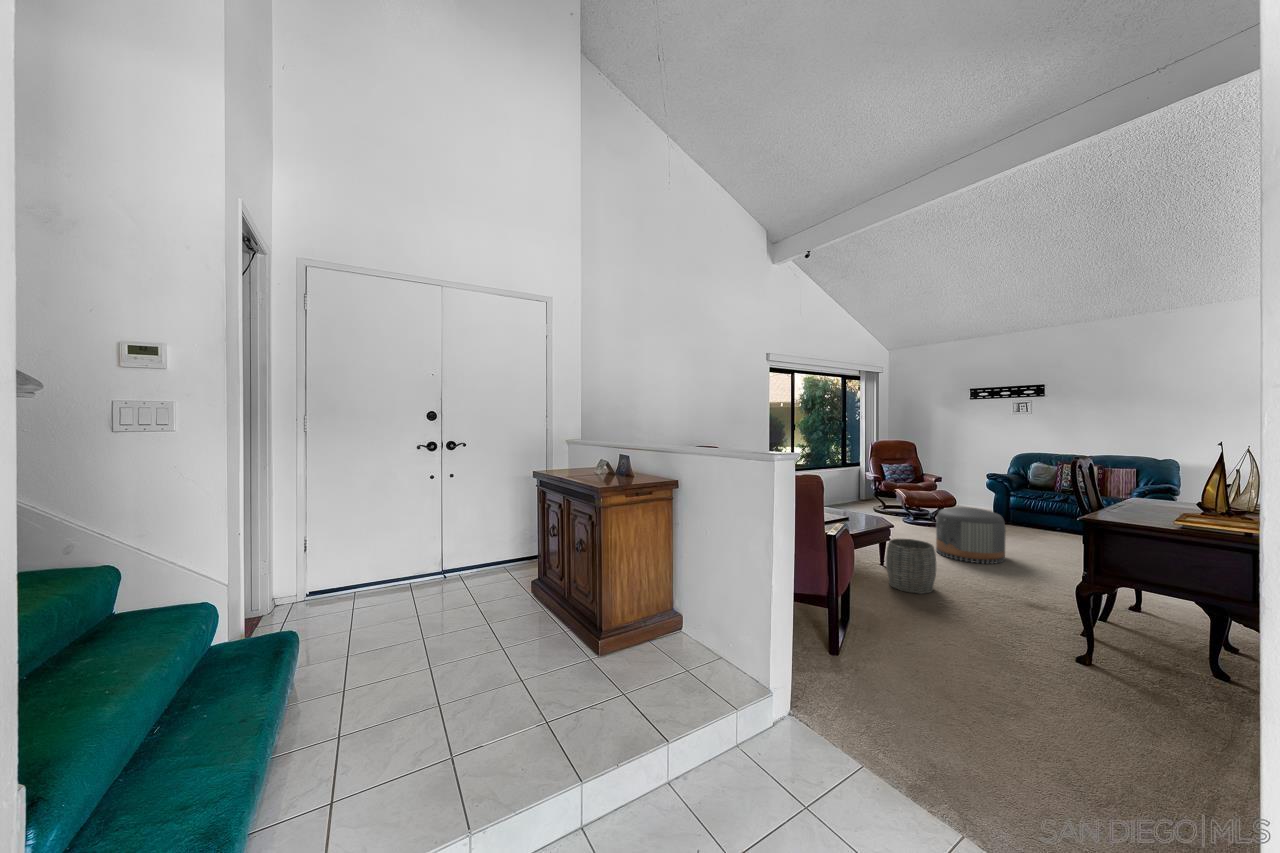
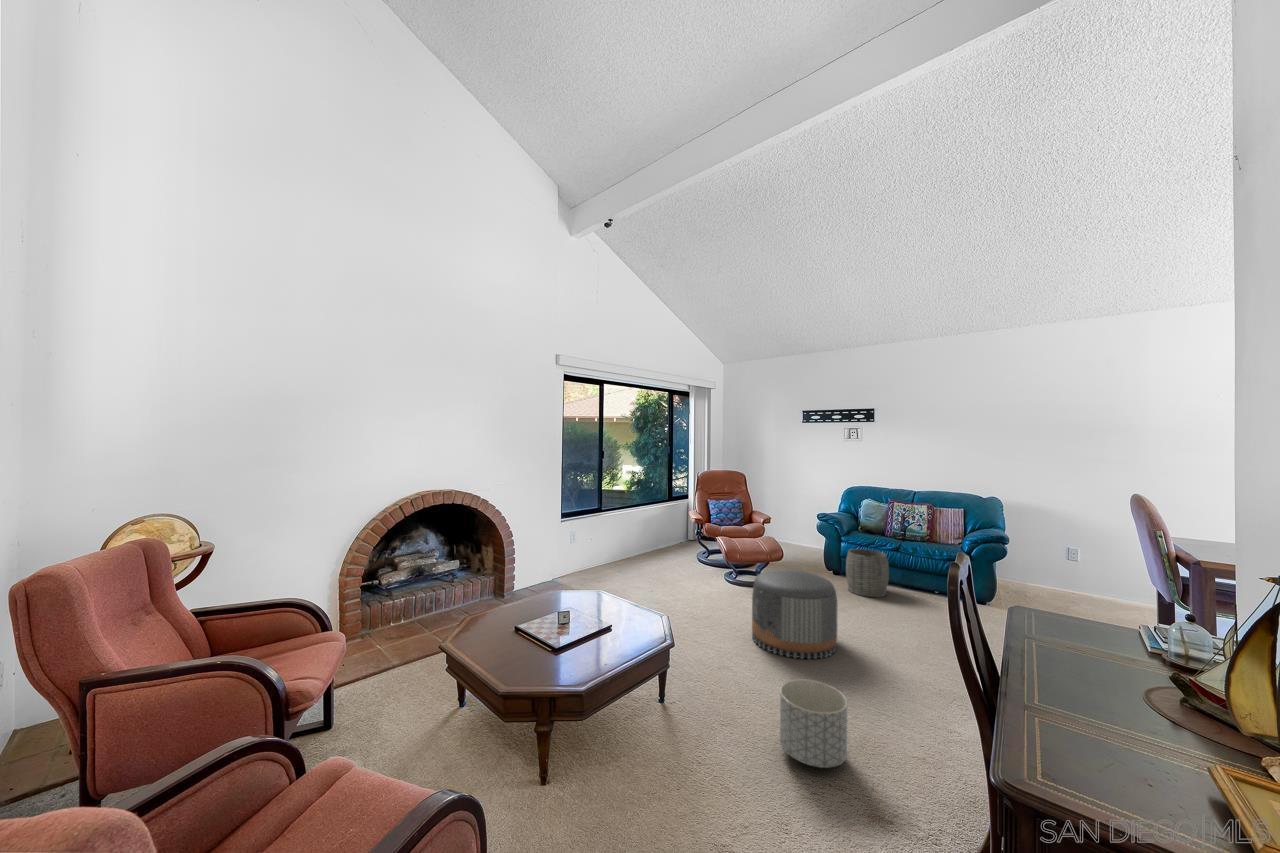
woven basket: present [886,539,936,594] -> present [846,549,889,597]
planter: none [966,558,1012,601] -> present [780,679,847,768]

